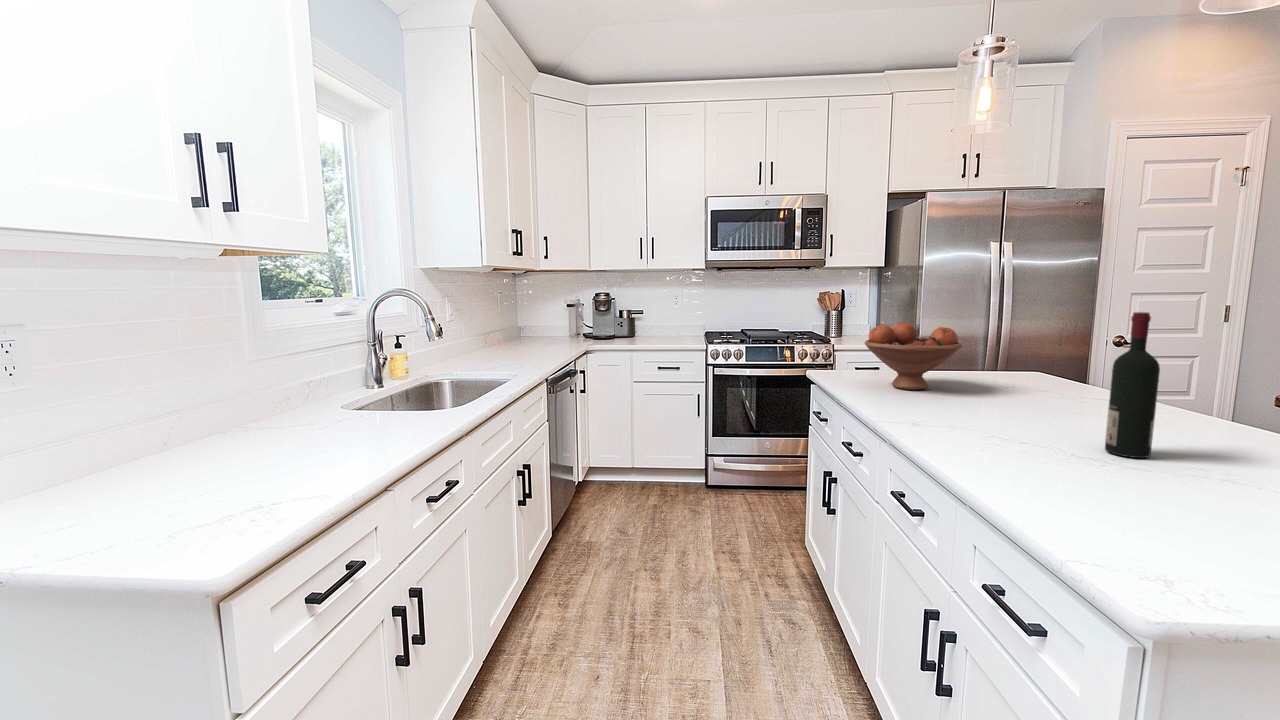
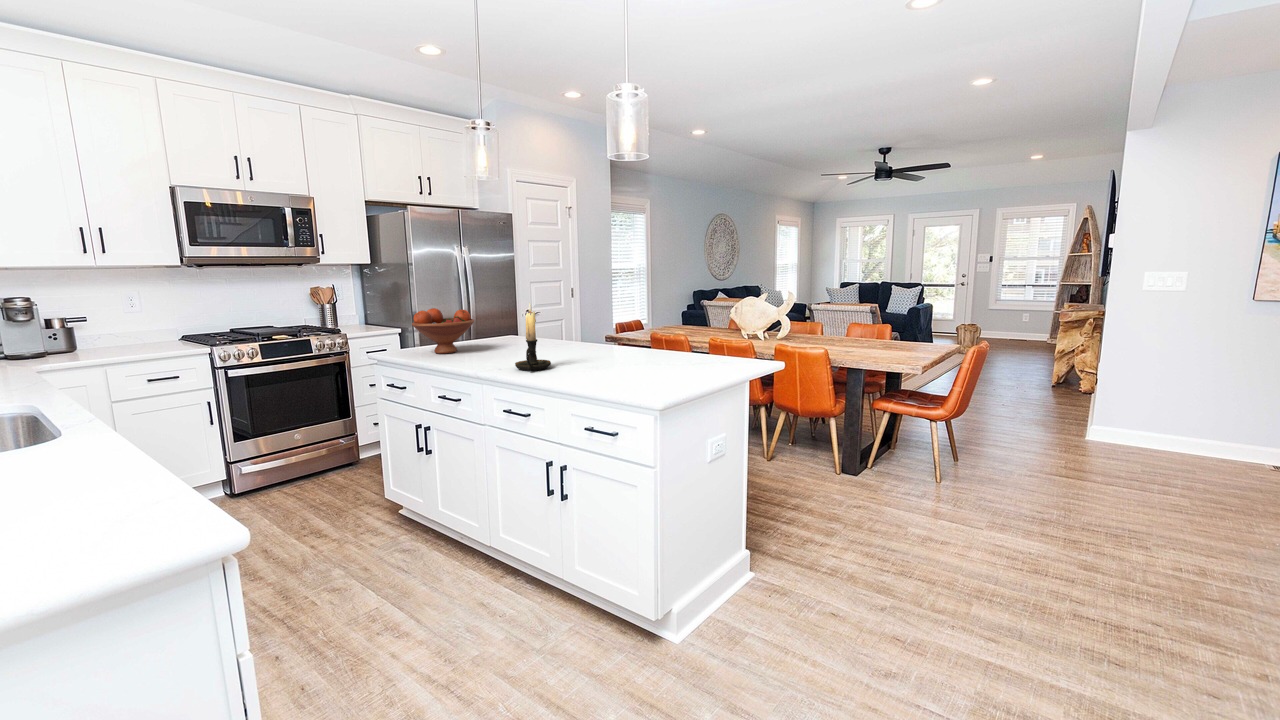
wine bottle: present [1105,312,1160,458] -> none [559,295,578,363]
candle holder: none [983,322,1066,460] -> present [515,303,551,371]

